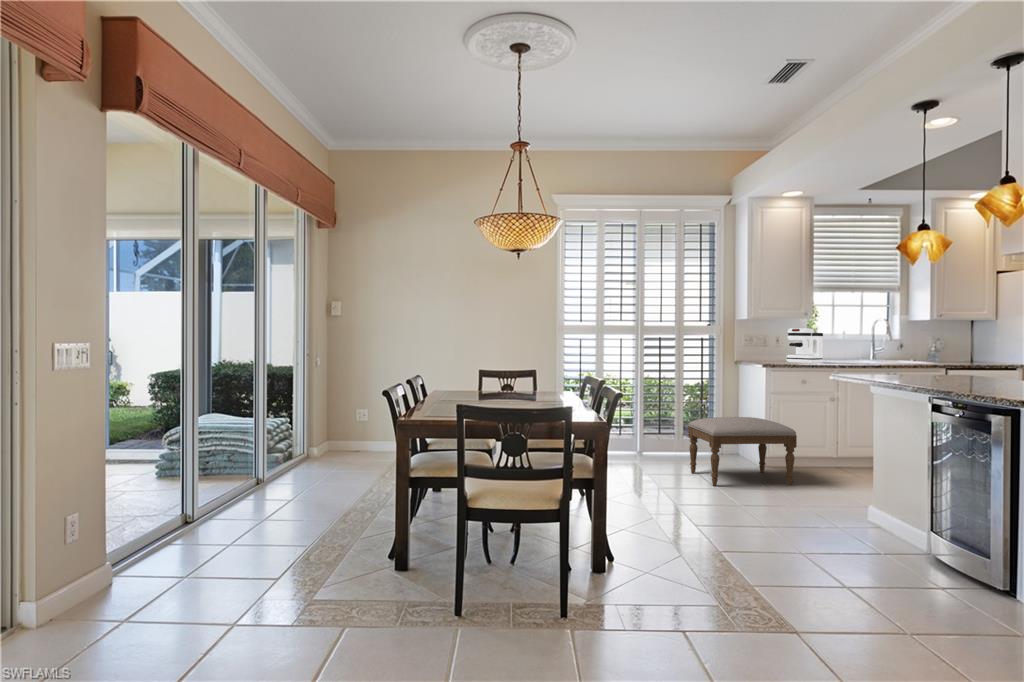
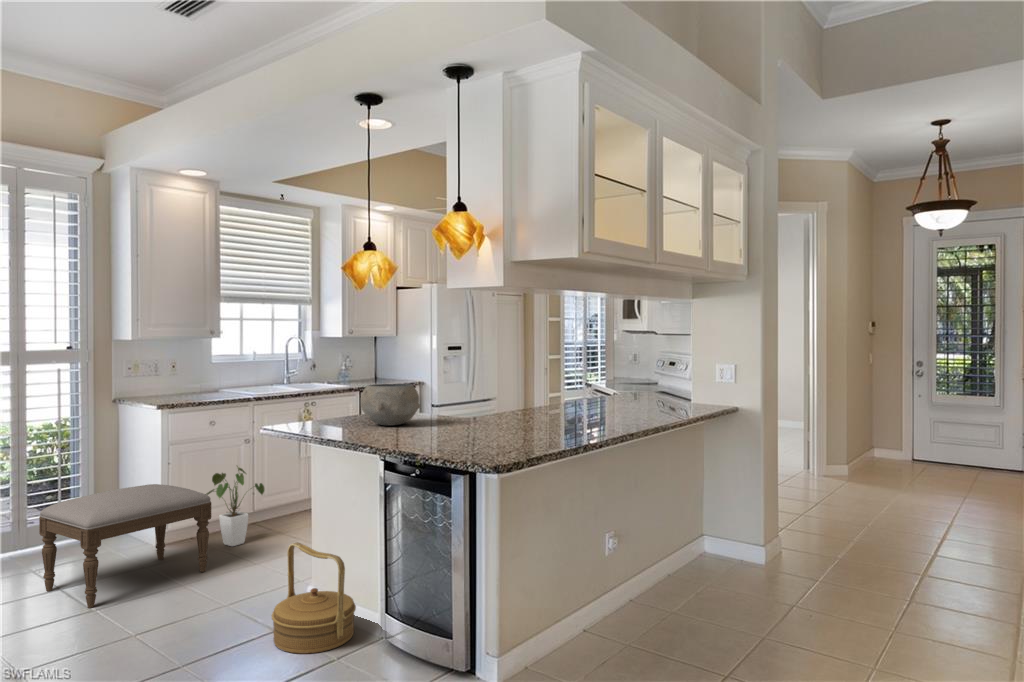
coffee maker: present [786,328,823,364] -> none [187,350,232,396]
ceramic bowl: none [915,348,978,383] -> present [361,384,420,425]
house plant: none [796,416,843,476] -> present [206,466,264,546]
woven basket: none [829,465,902,549] -> present [272,543,356,654]

